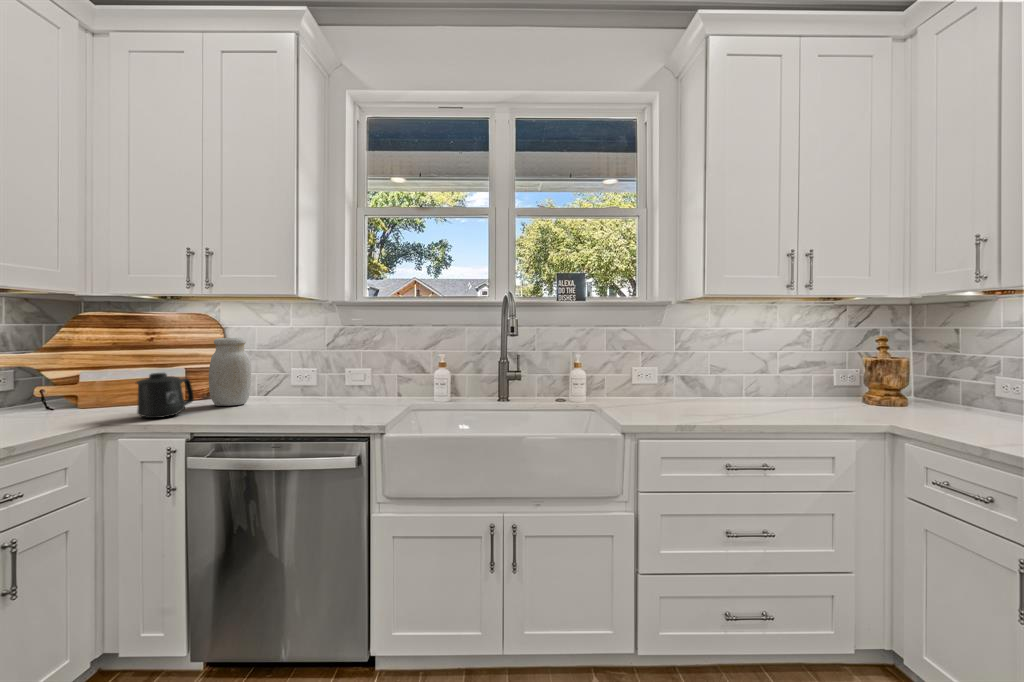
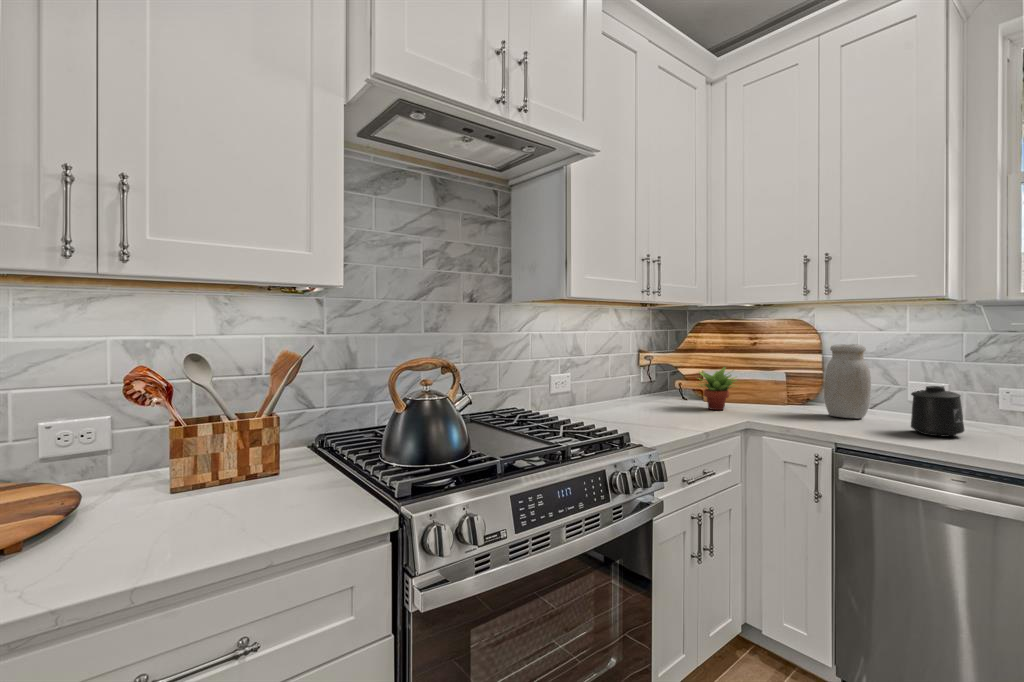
succulent plant: none [40,365,110,417] -> present [699,367,737,410]
mug: present [136,373,194,418] -> present [911,386,964,437]

